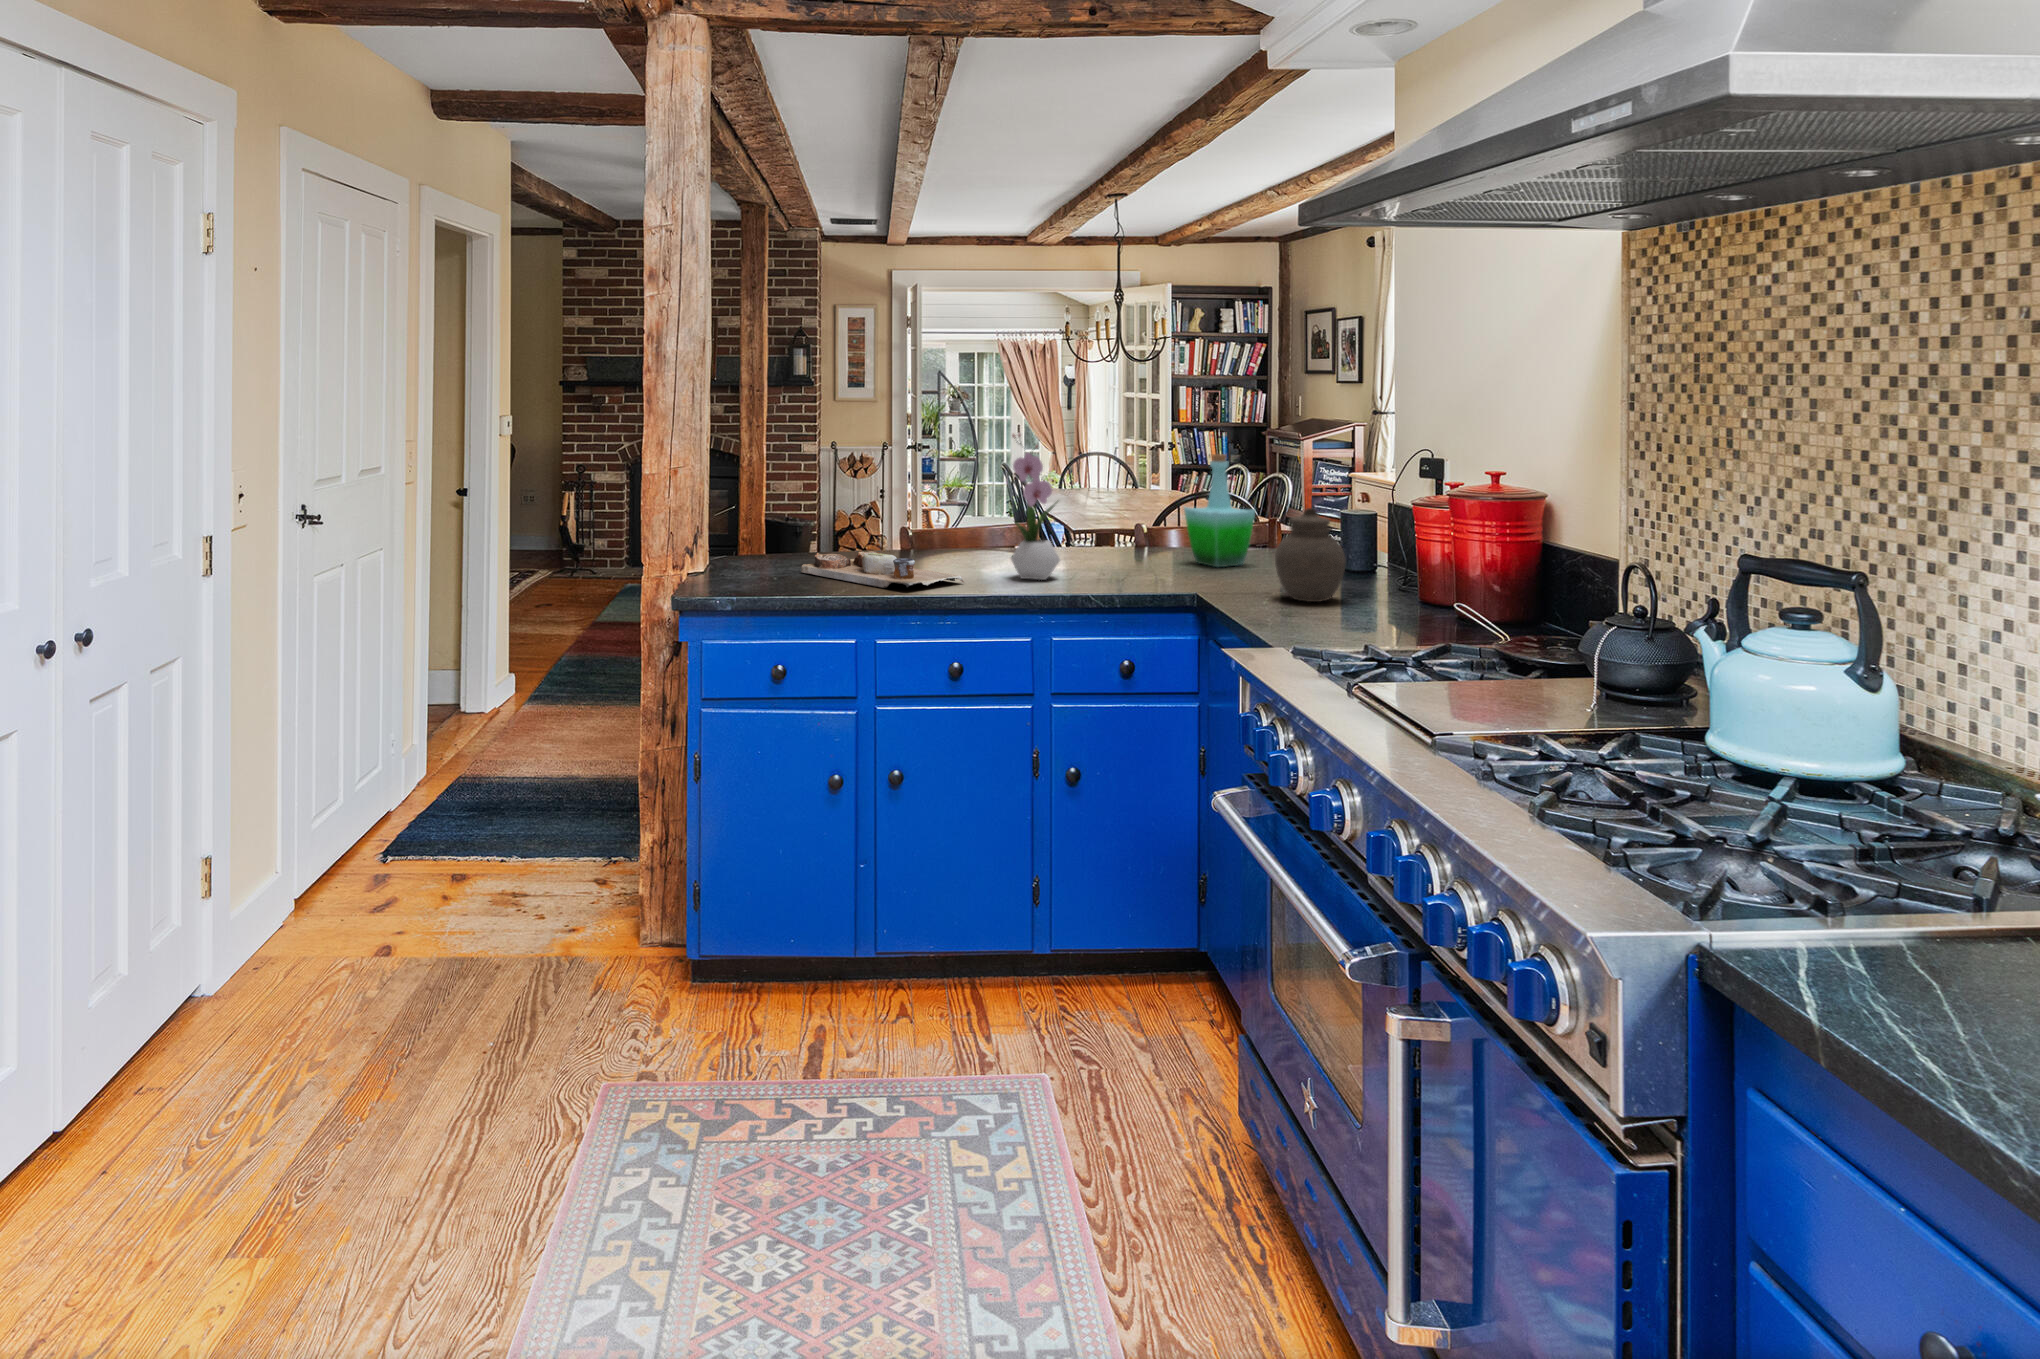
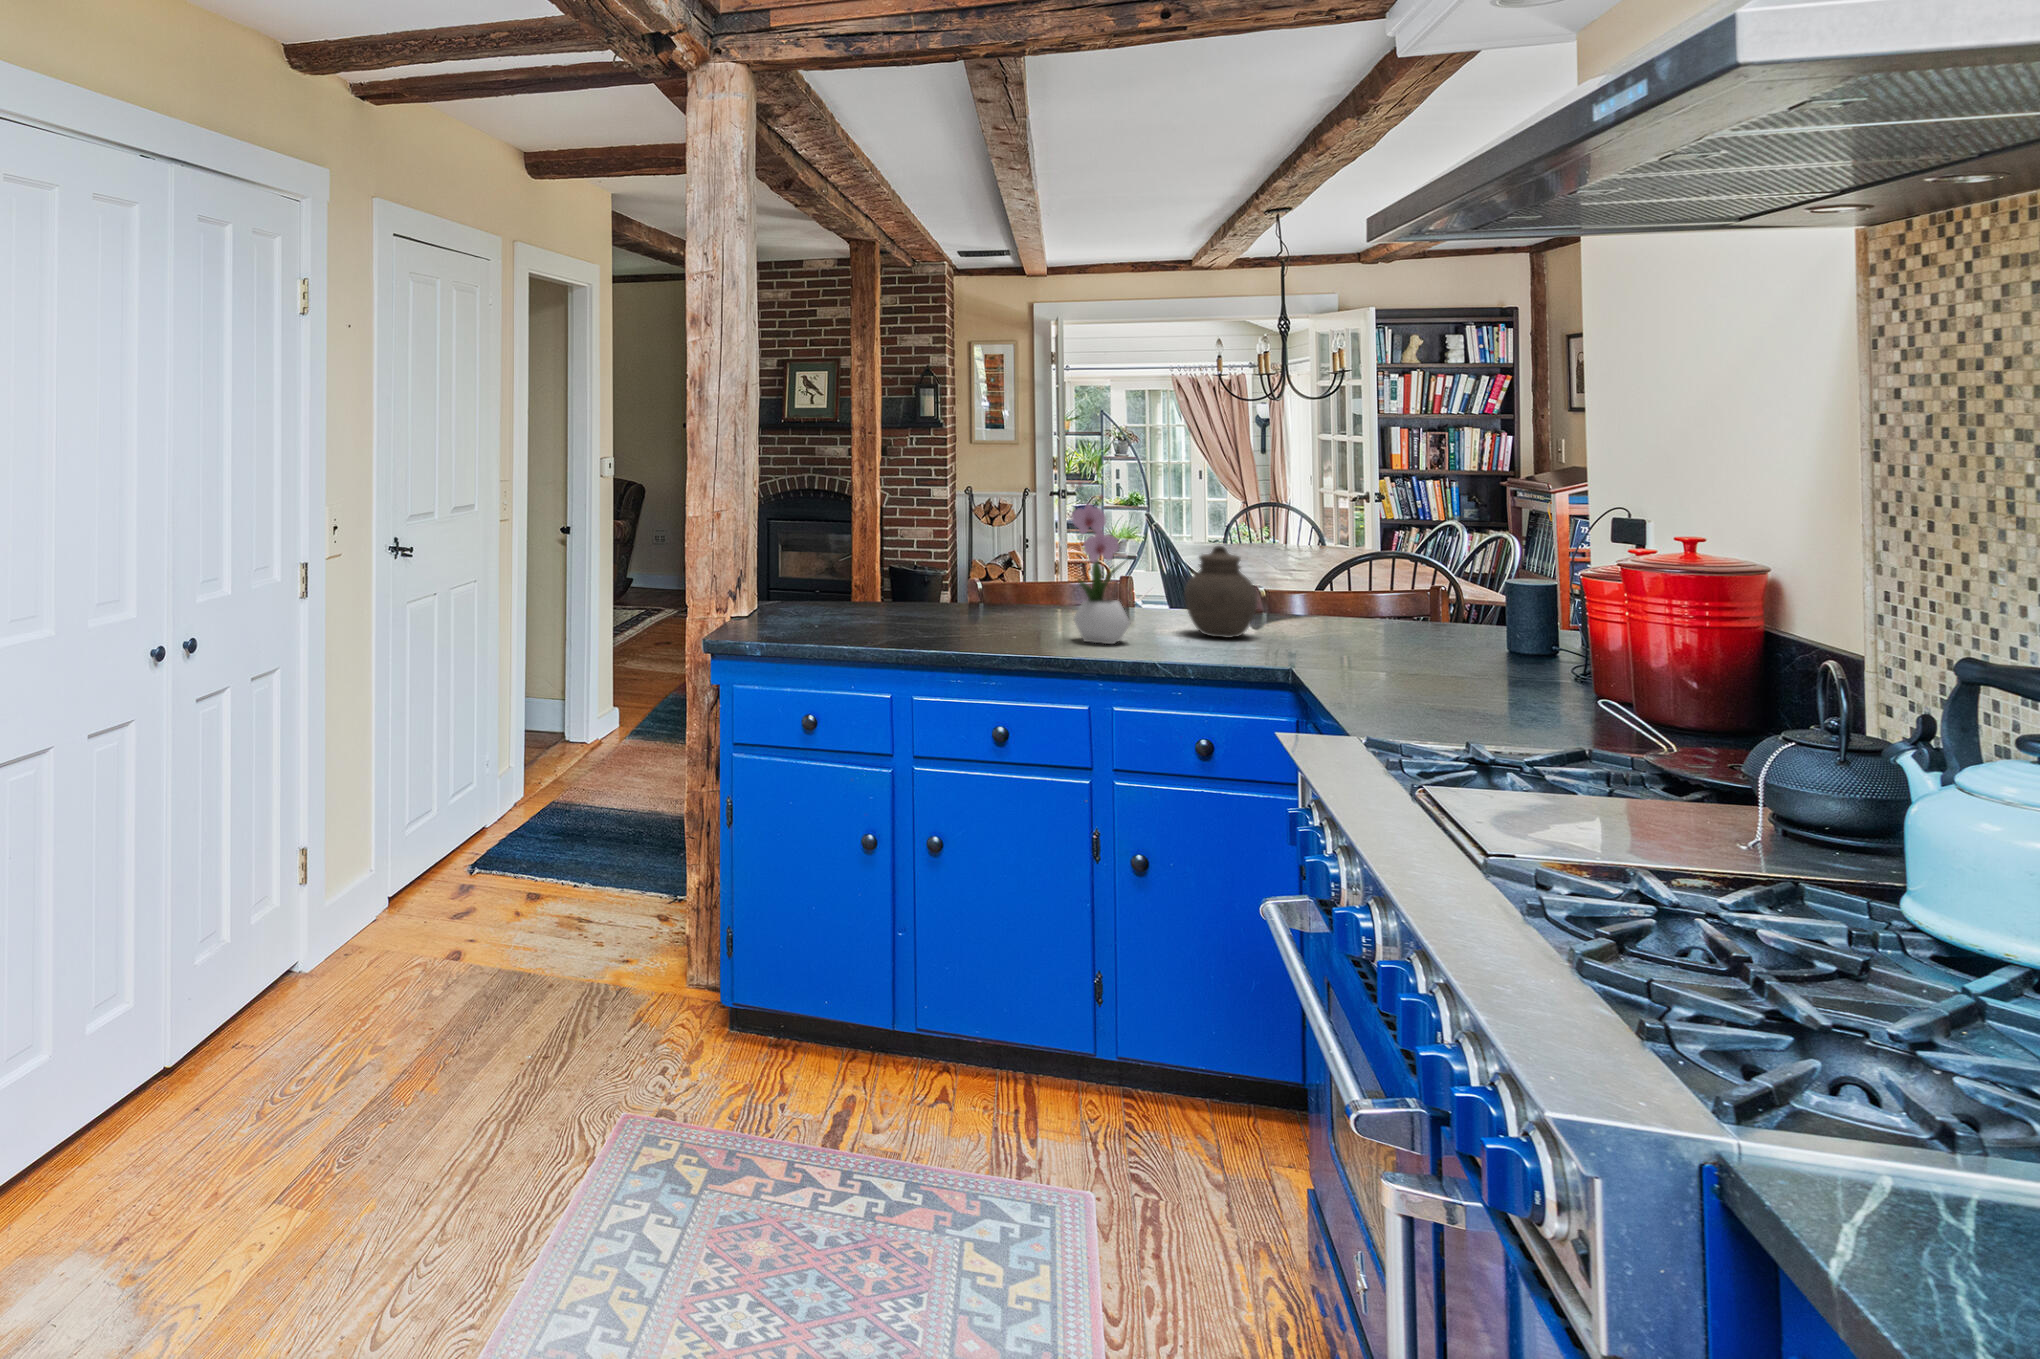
bottle: present [1184,454,1255,567] -> none [1294,511,1387,643]
jar: present [1275,508,1345,602] -> present [1184,546,1257,638]
cutting board: present [801,551,964,588] -> none [845,603,1016,643]

